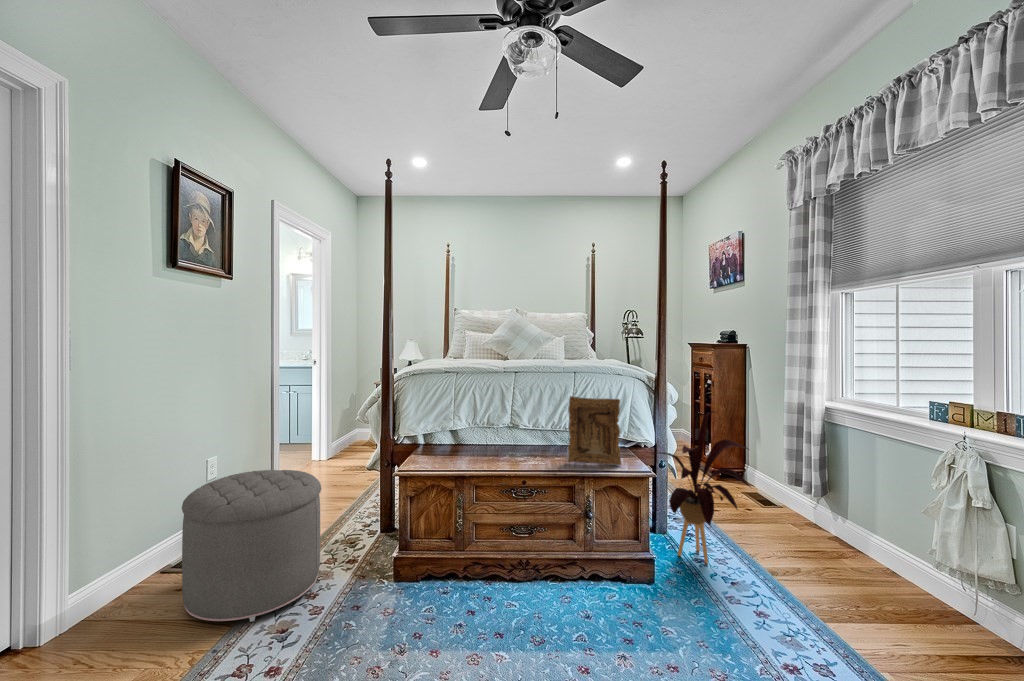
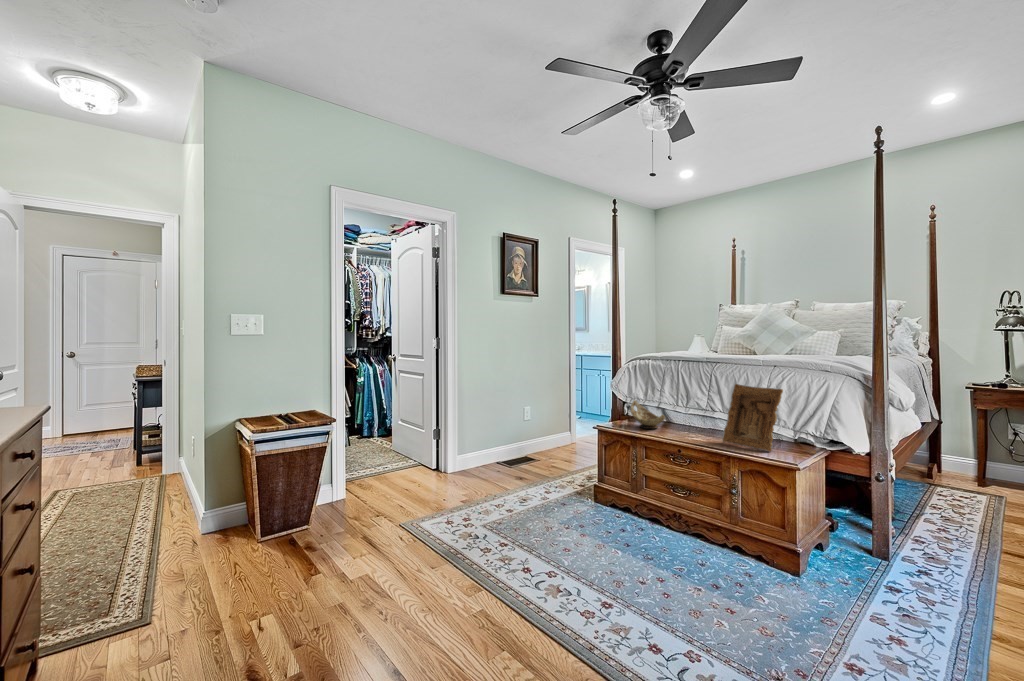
house plant: present [654,411,750,564] -> none [830,414,984,588]
decorative bowl: none [444,425,491,461] -> present [631,400,665,429]
ottoman: present [182,470,321,622] -> none [485,417,557,497]

